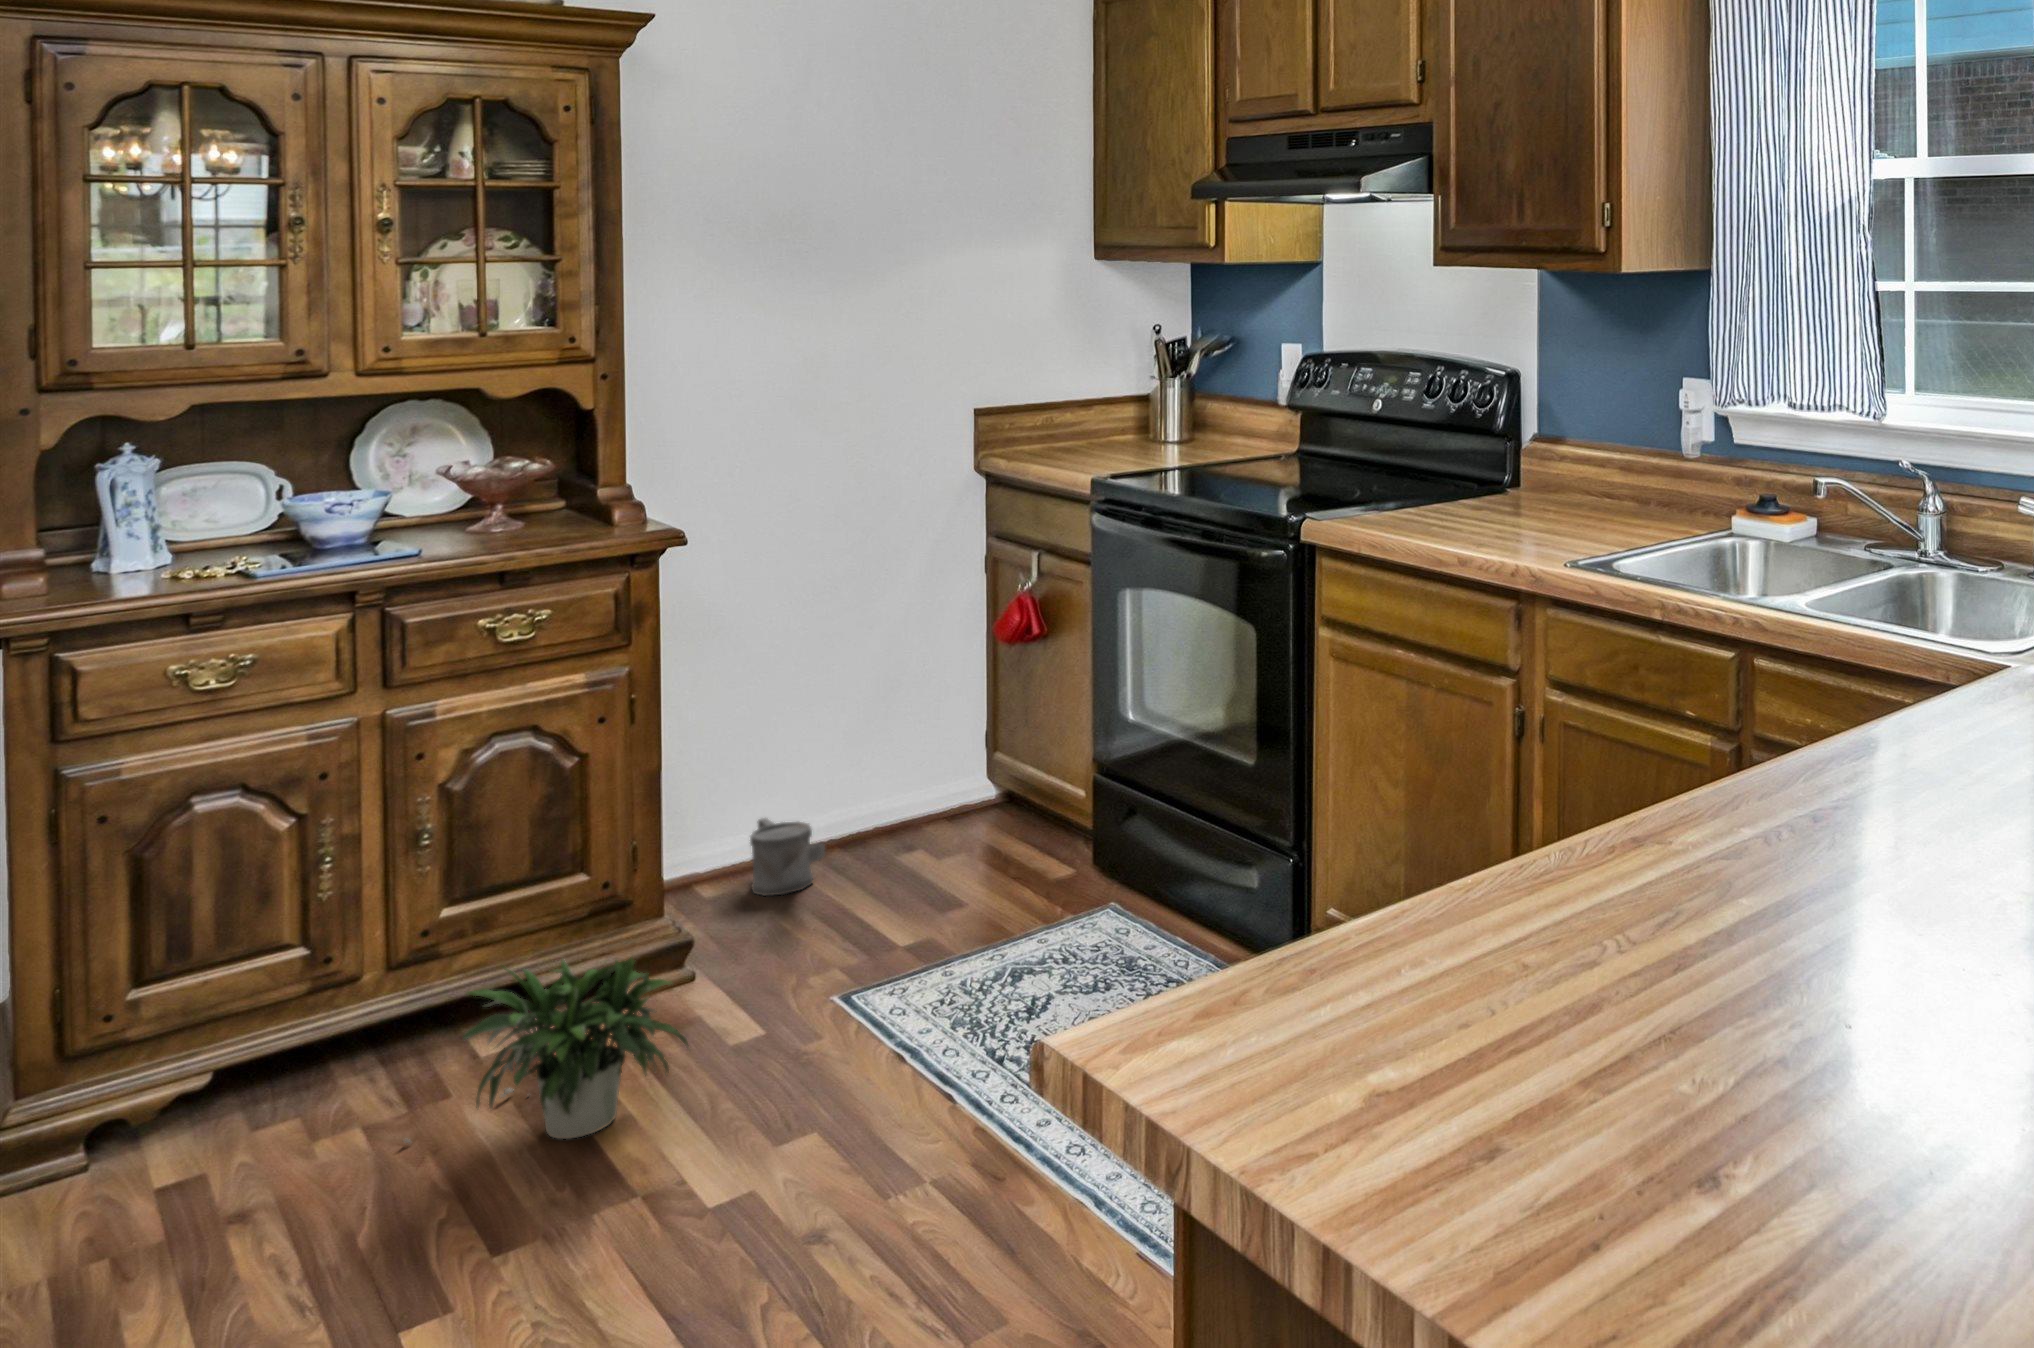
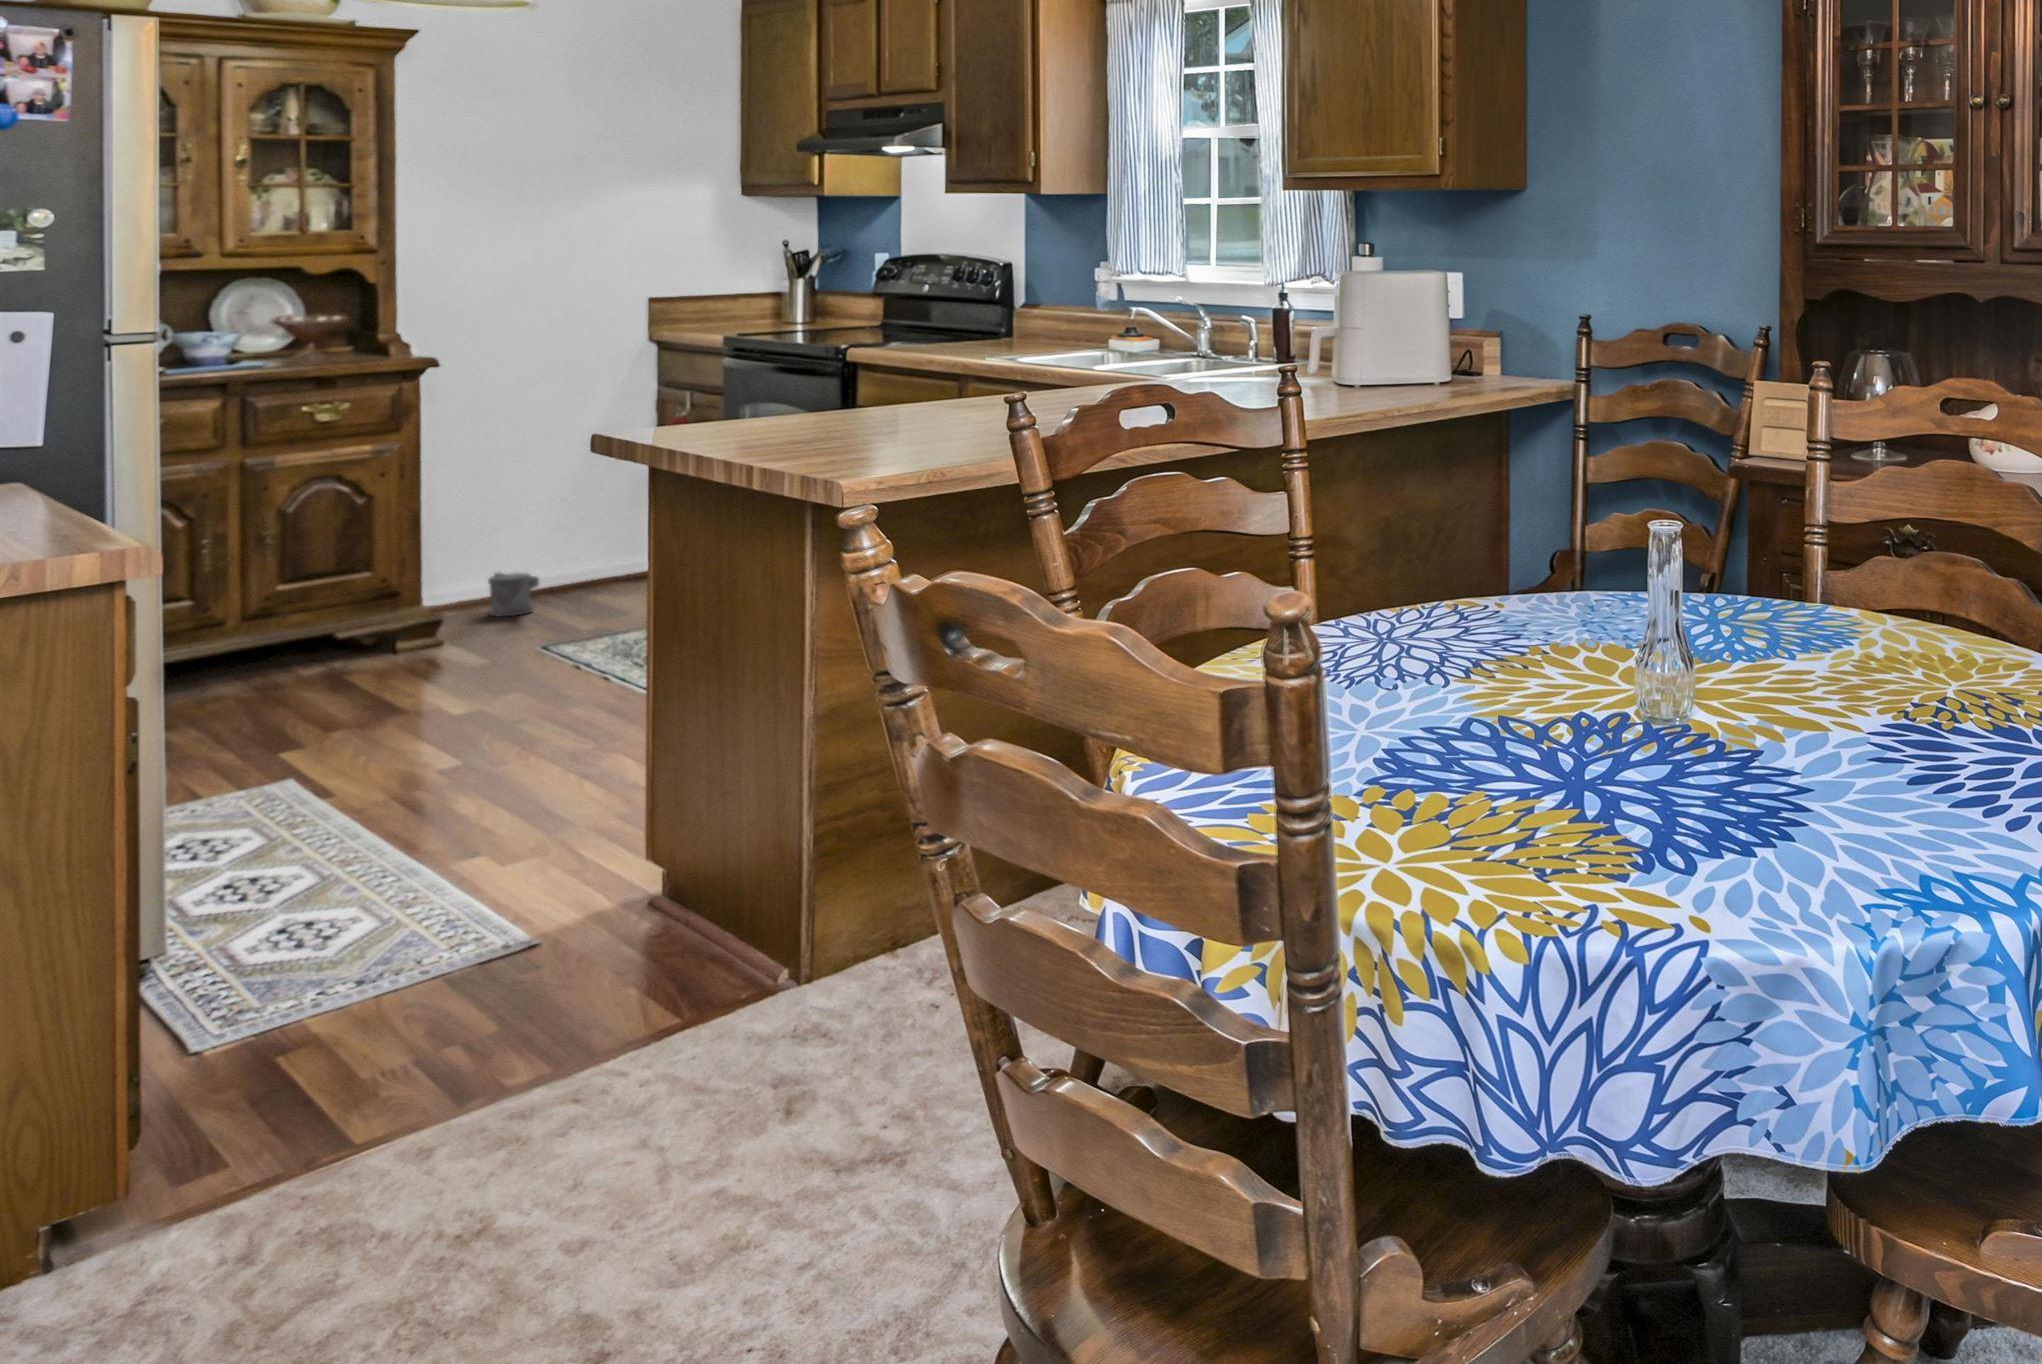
potted plant: present [404,957,688,1143] -> none [275,588,448,692]

